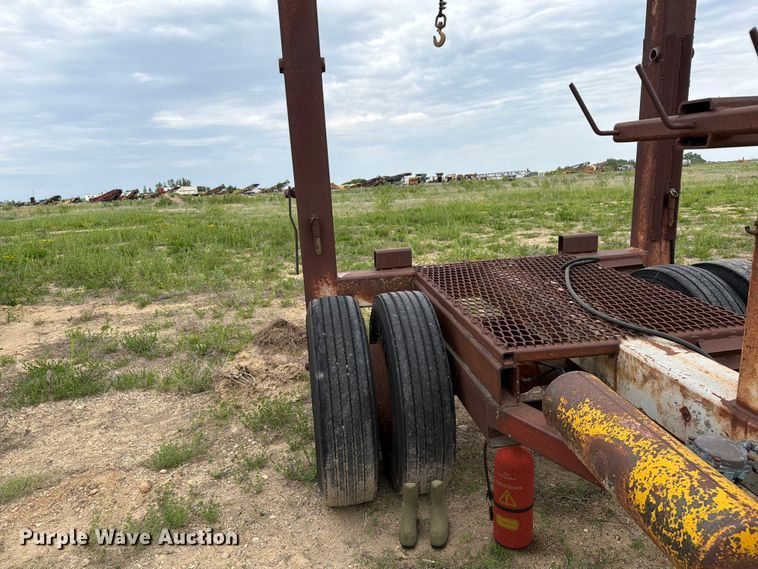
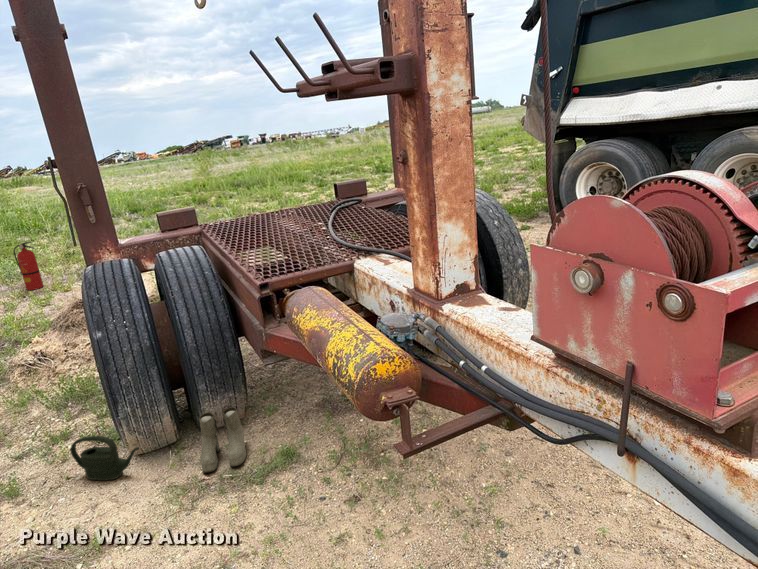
fire extinguisher: present [483,440,534,548] -> present [14,242,43,290]
watering can: none [270,477,339,529] -> present [70,436,139,480]

